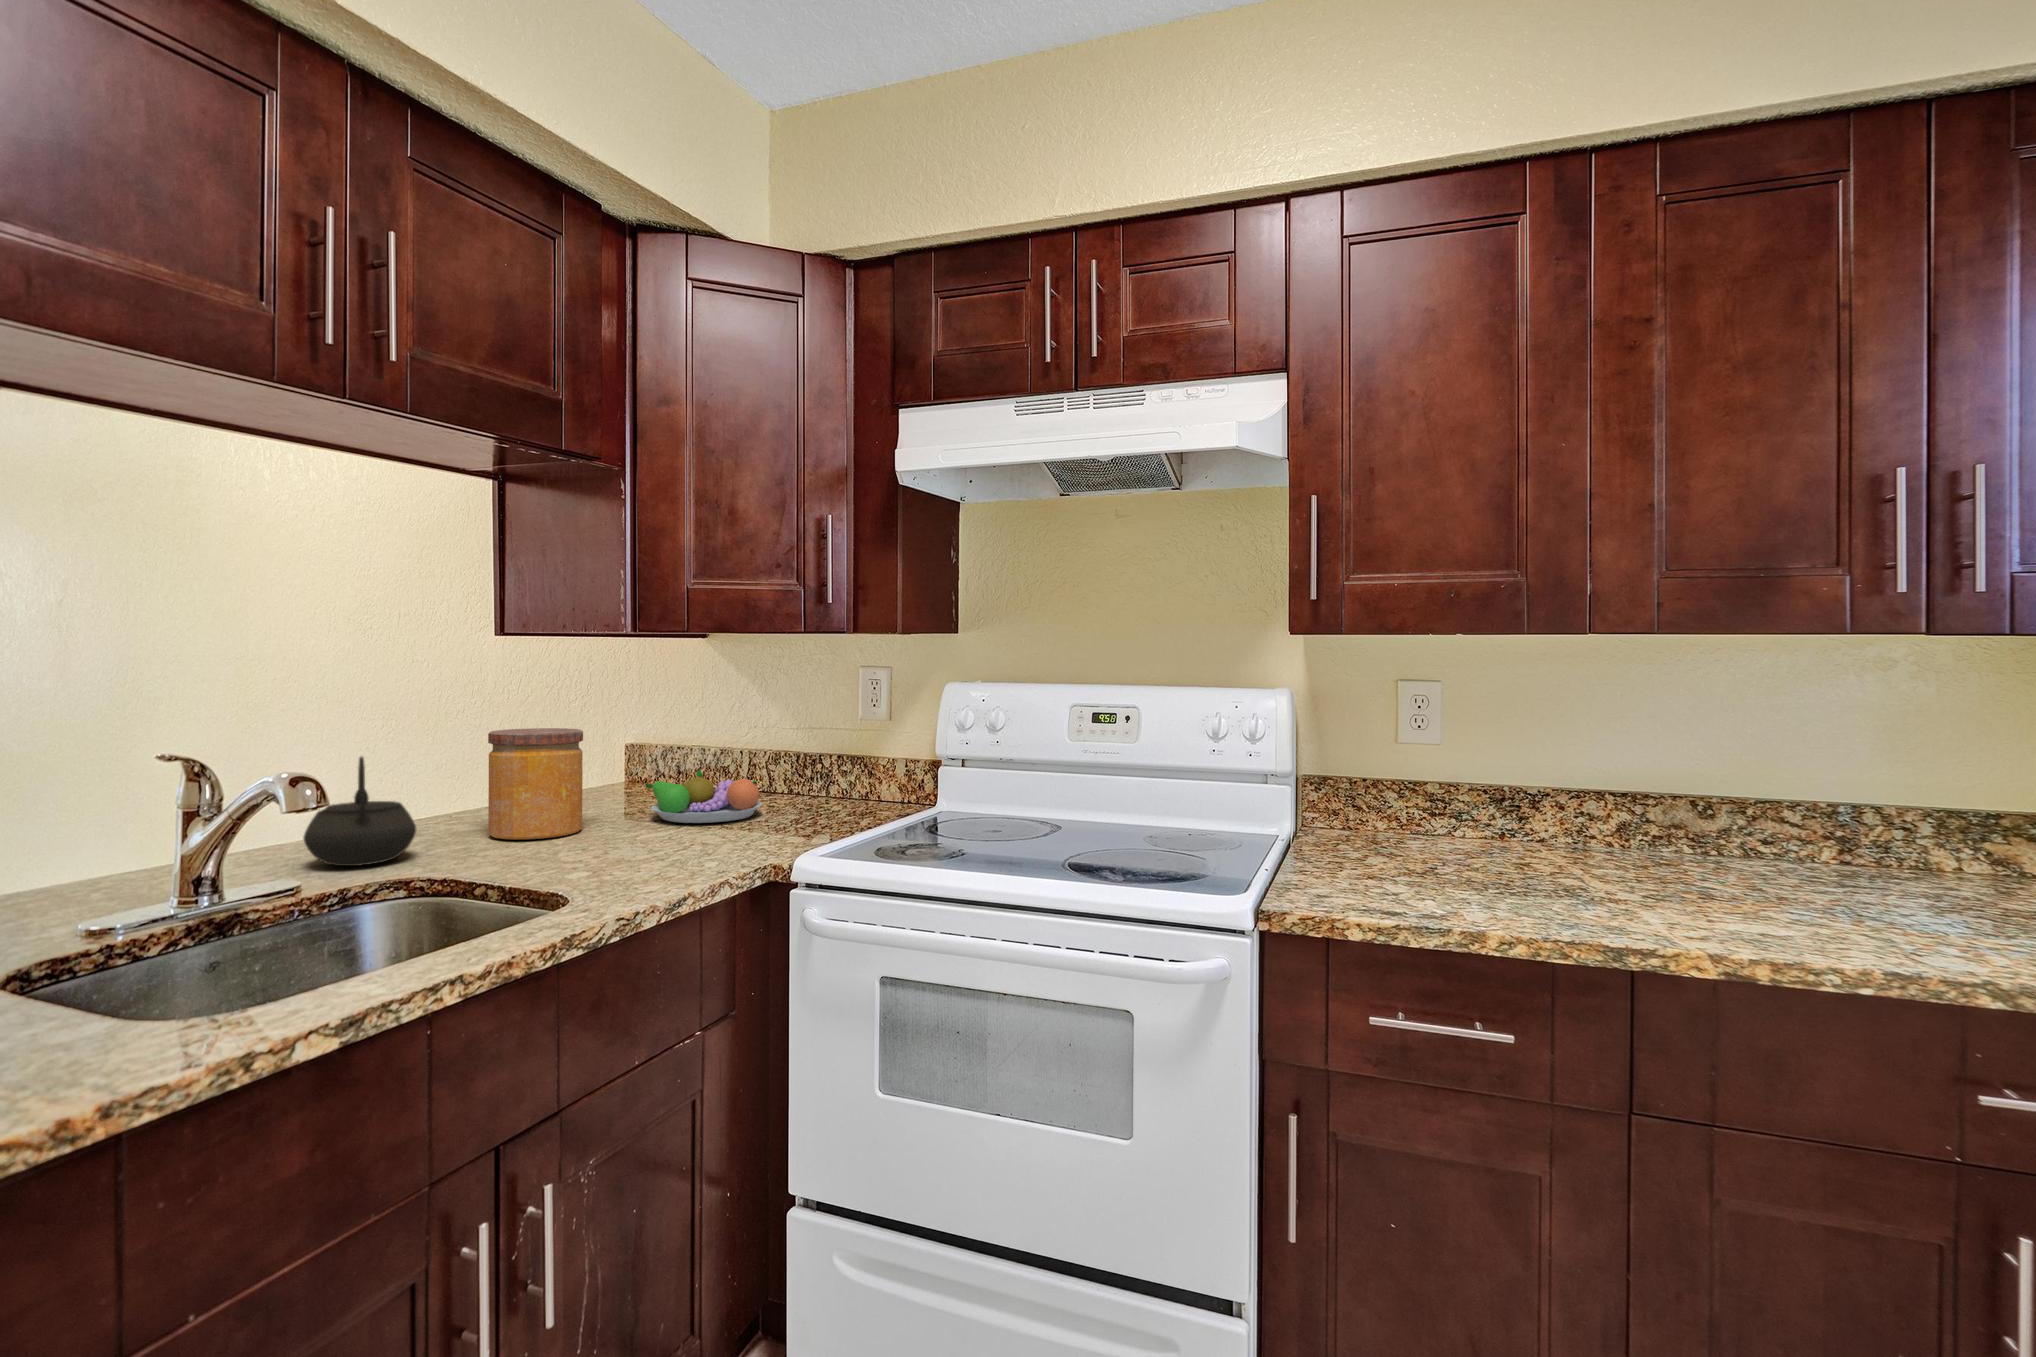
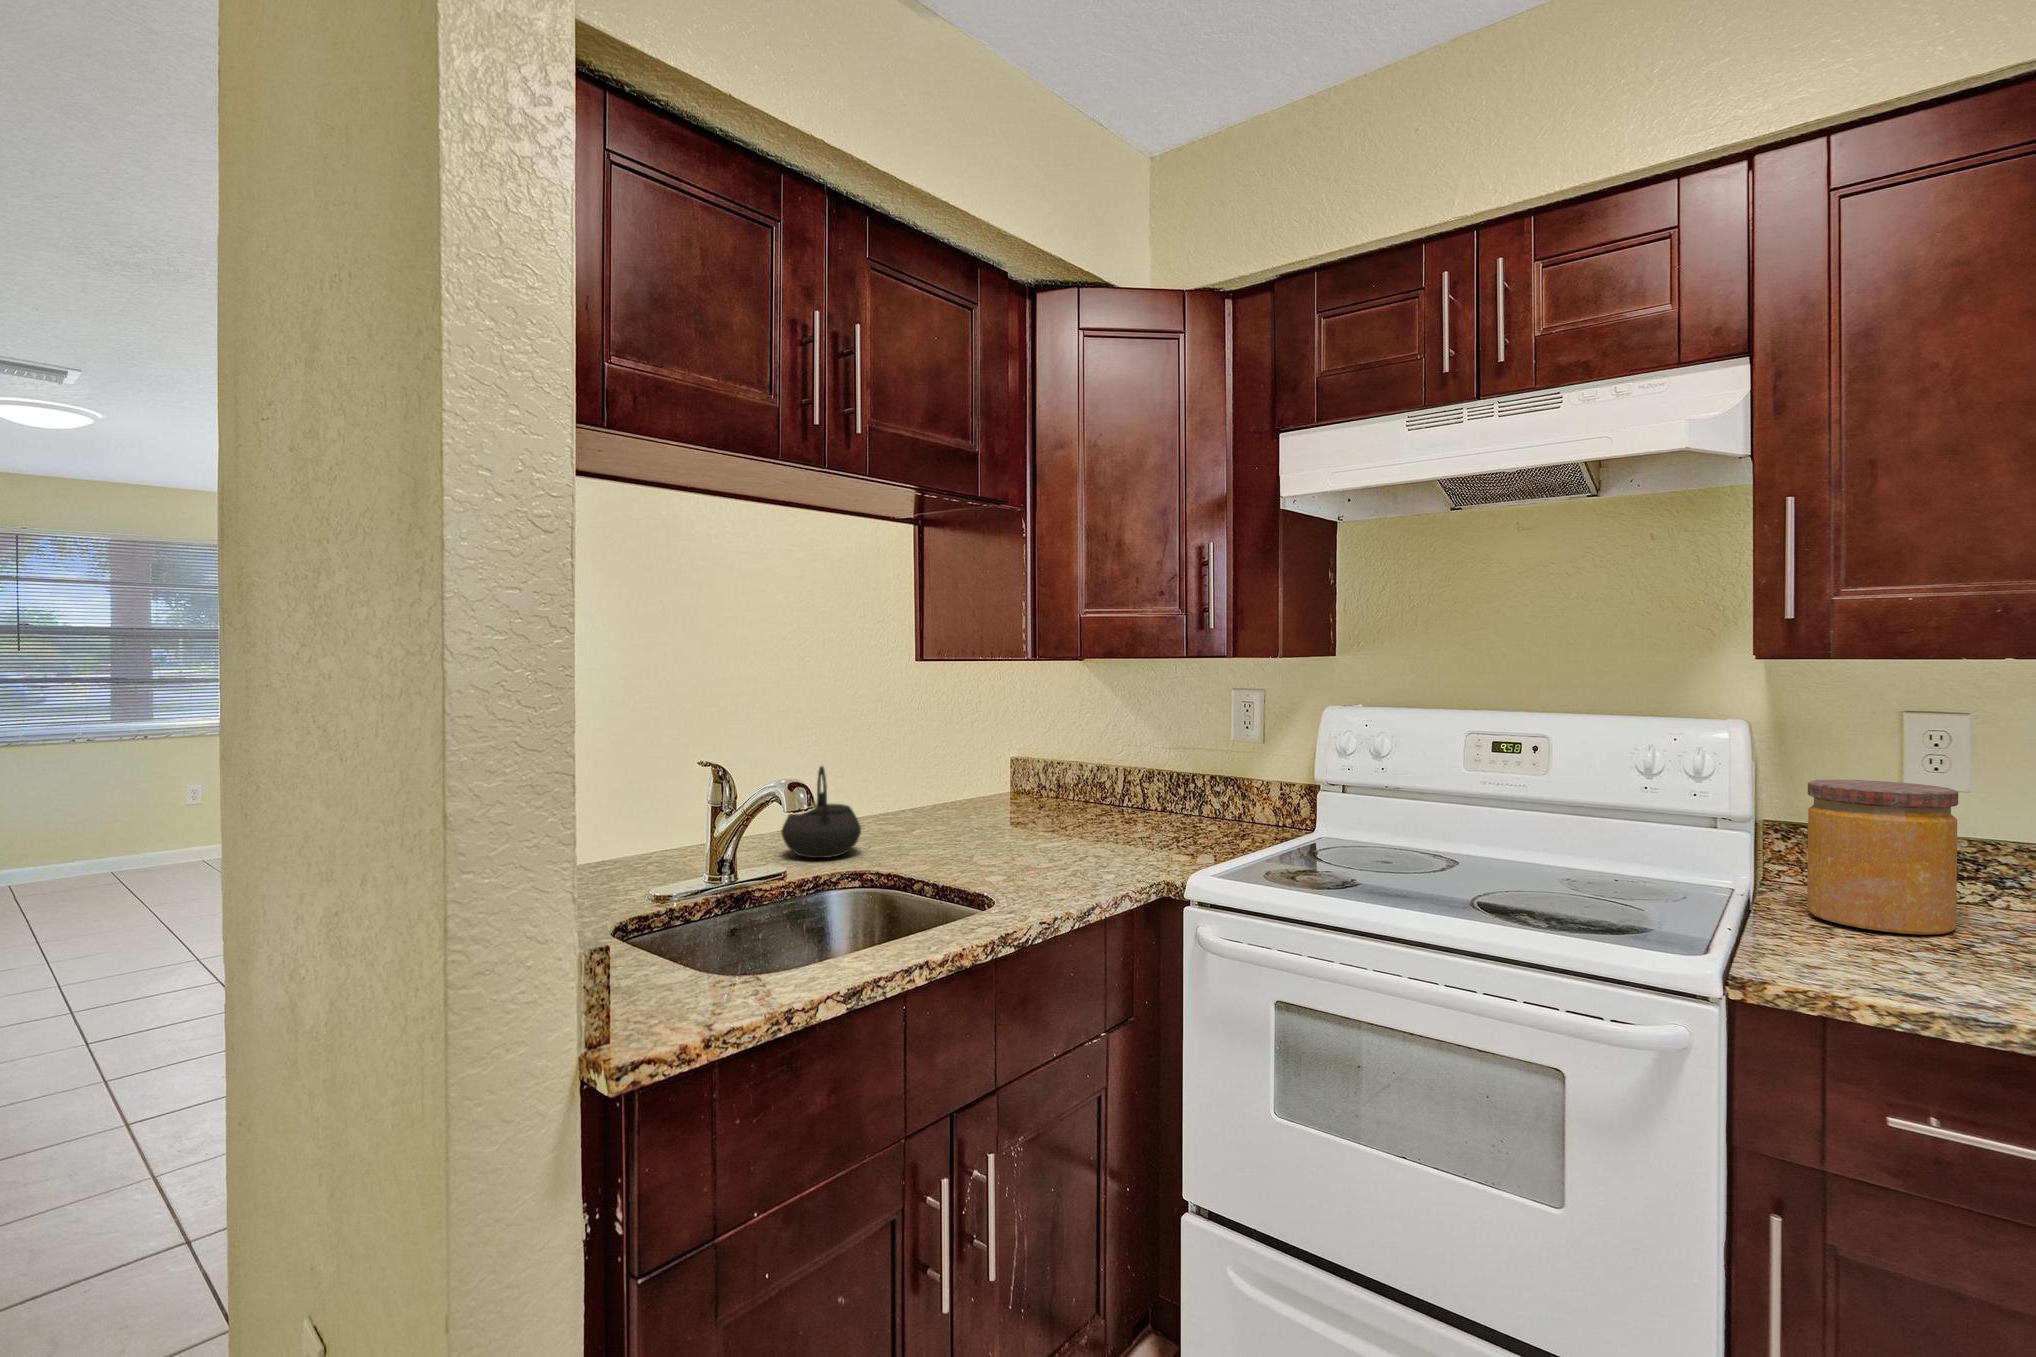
jar: present [488,728,583,840] -> present [1807,779,1958,935]
fruit bowl: present [646,770,762,823] -> none [1037,785,1143,836]

